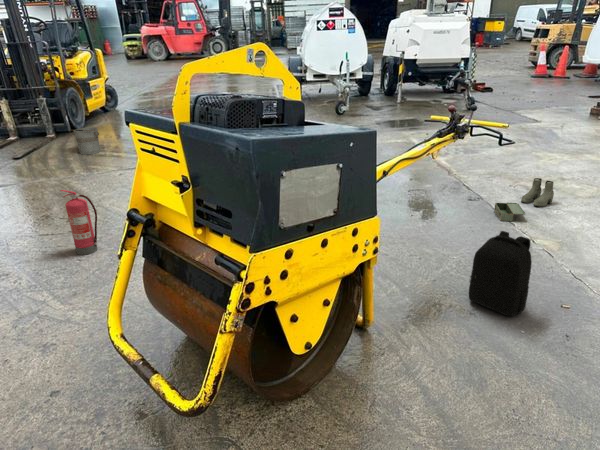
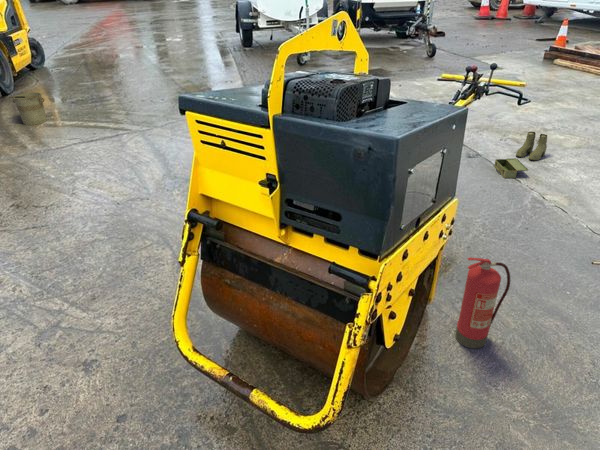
fire extinguisher: present [60,190,97,255] -> present [455,258,510,349]
backpack: present [469,231,532,316] -> none [506,196,573,279]

